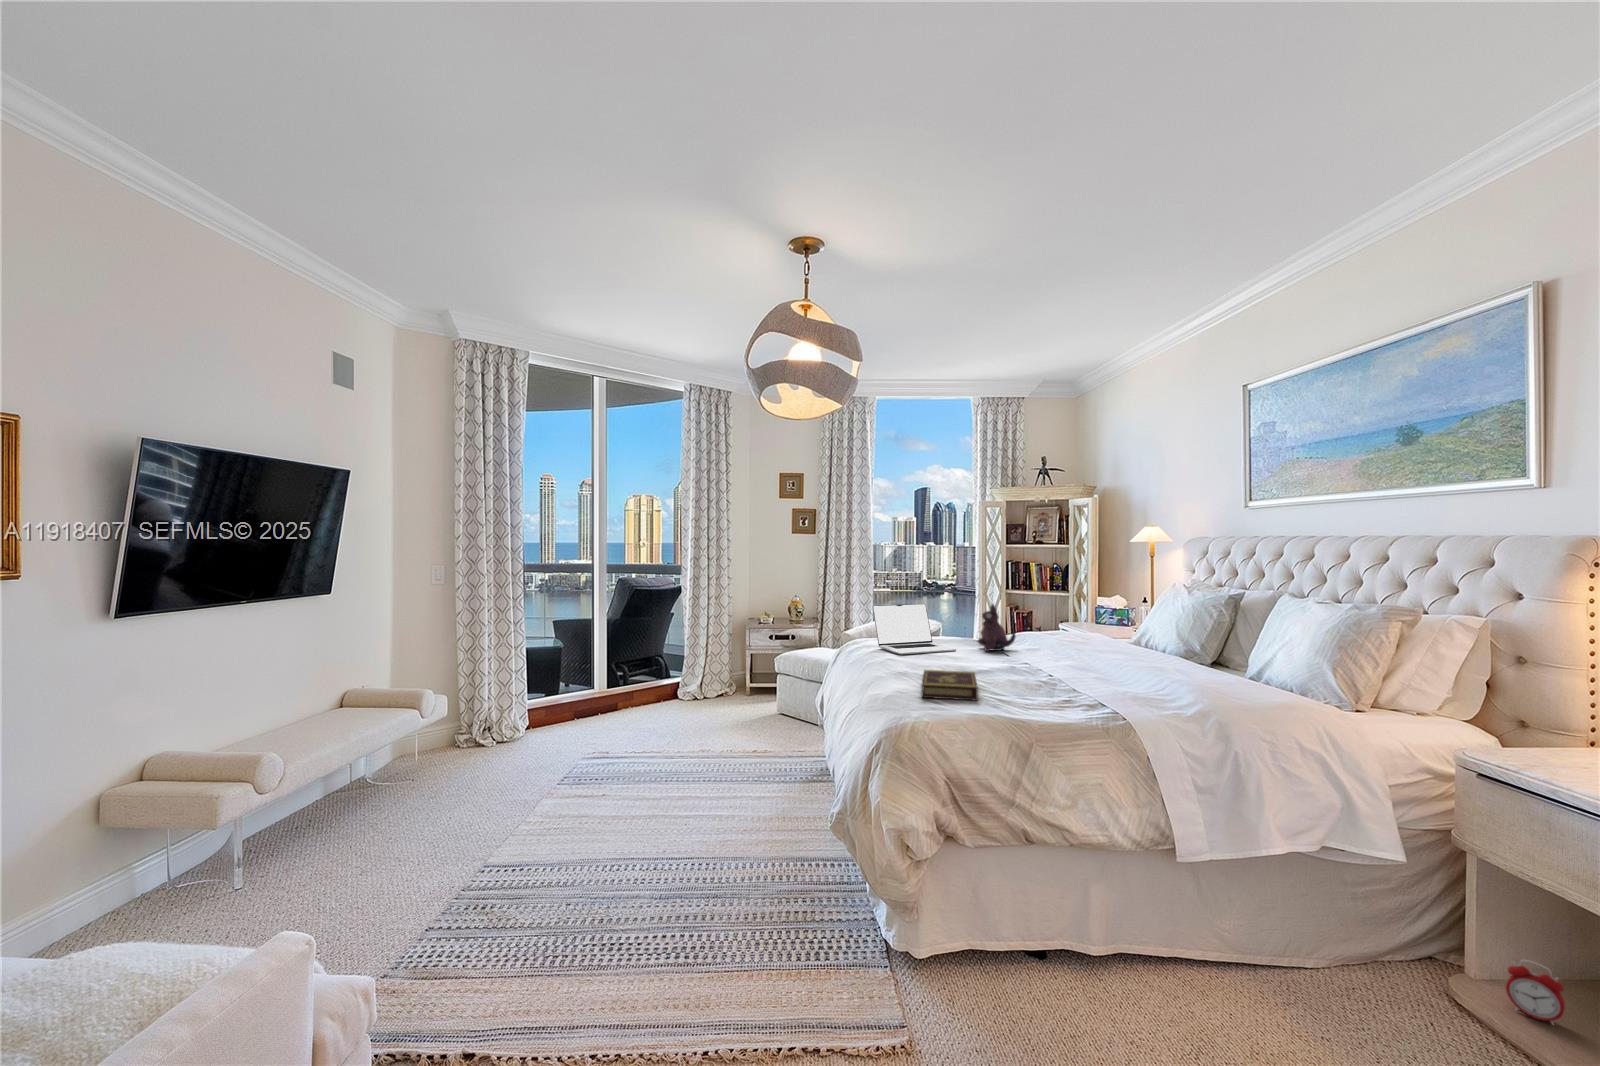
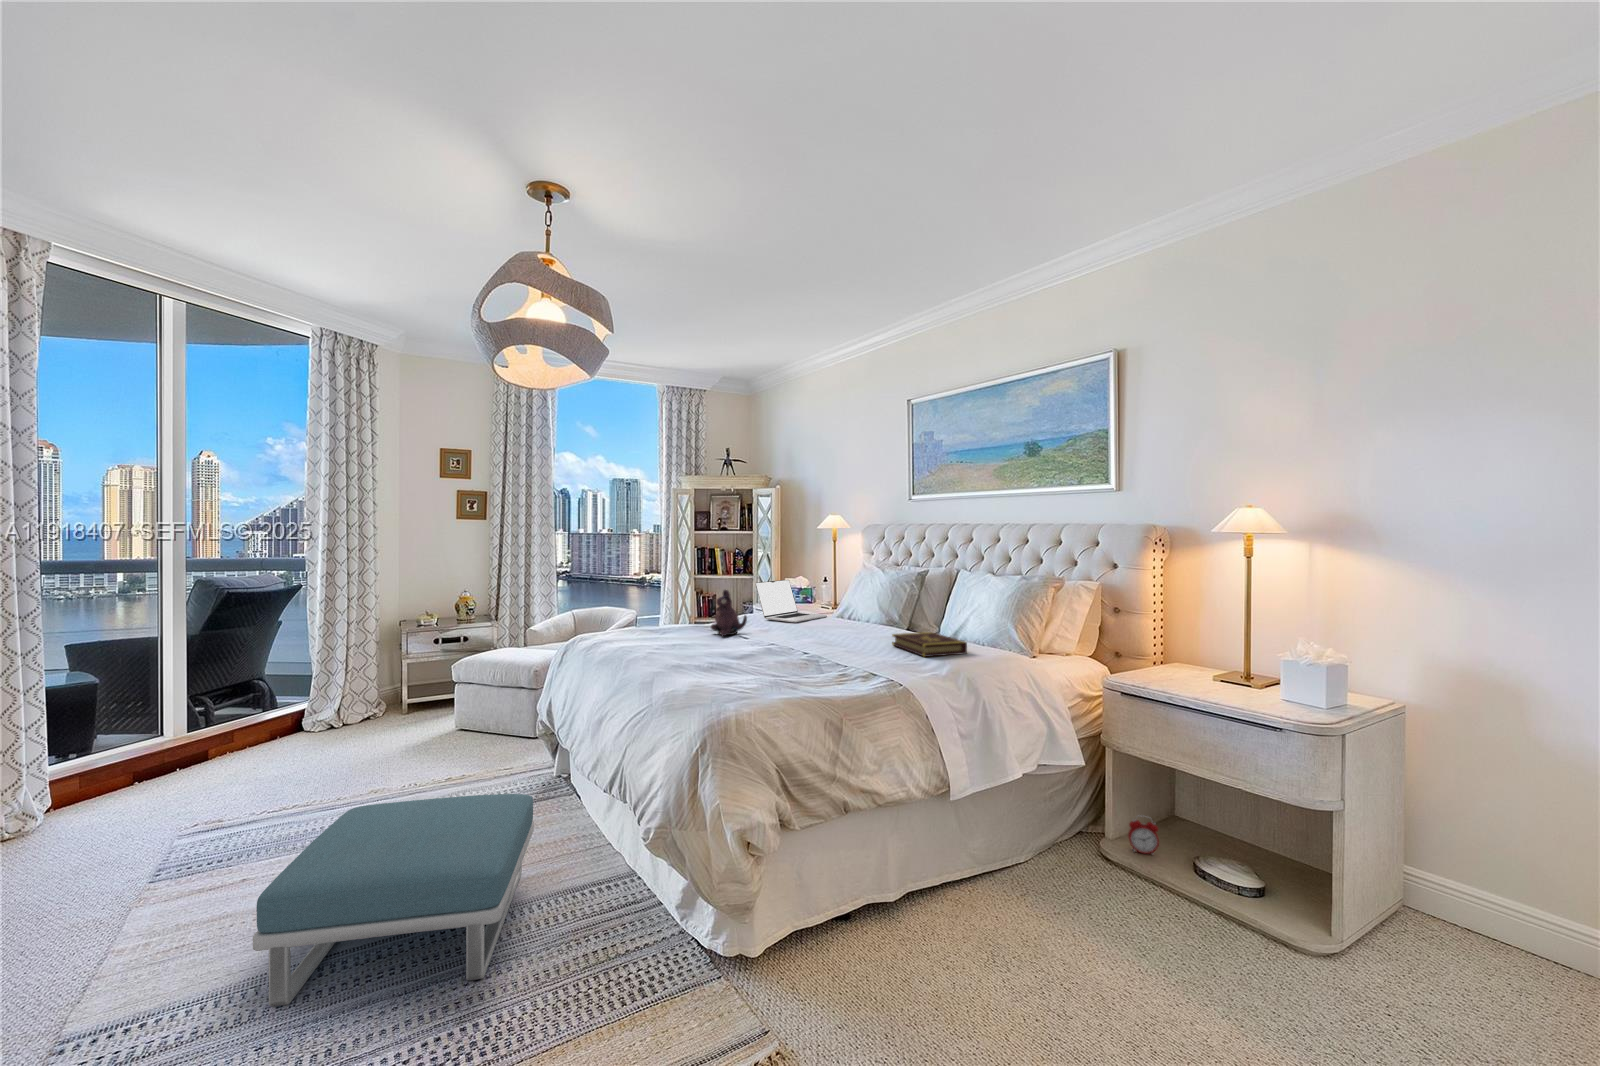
laptop: present [873,604,956,655] -> present [755,580,827,623]
book: present [921,670,978,700] -> present [892,632,967,657]
footstool: none [578,755,782,905] -> present [253,794,534,1007]

